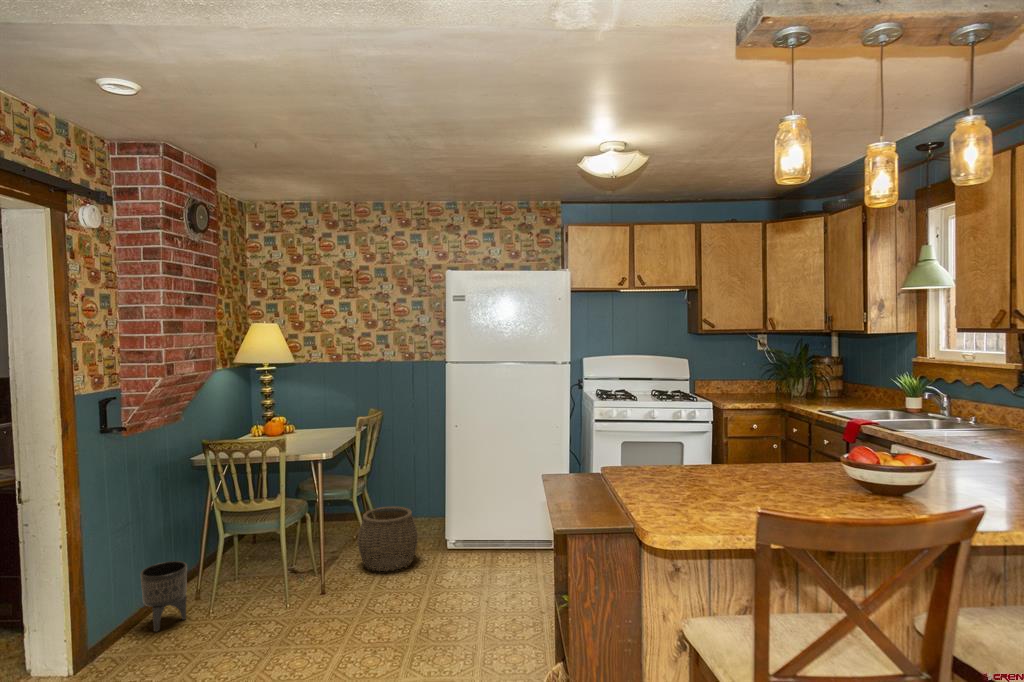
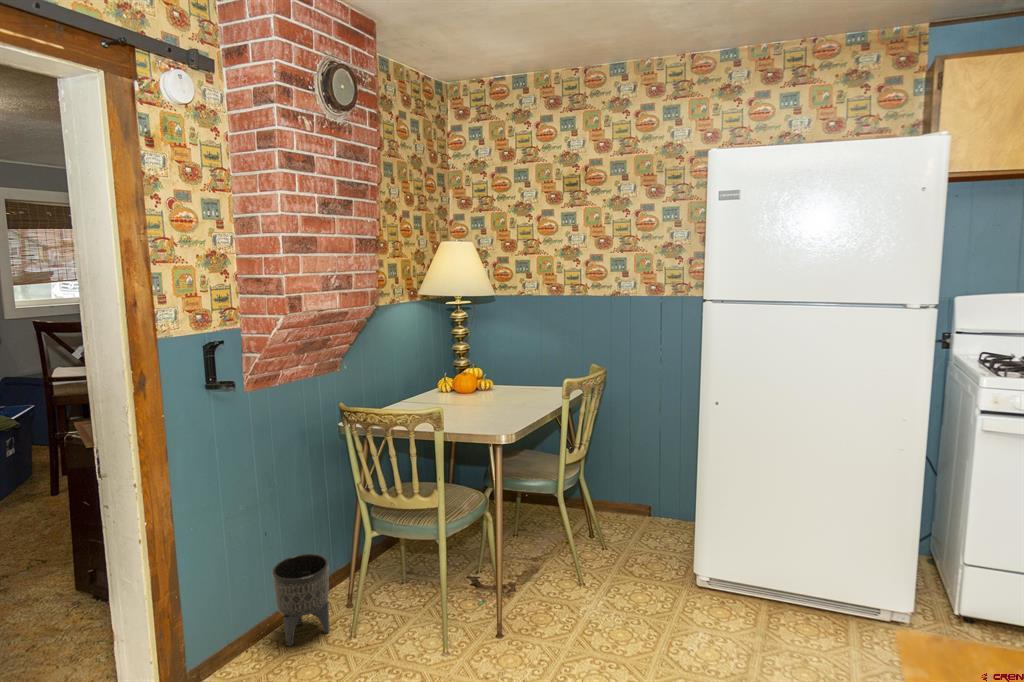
woven basket: present [358,506,418,571] -> none [560,510,648,611]

